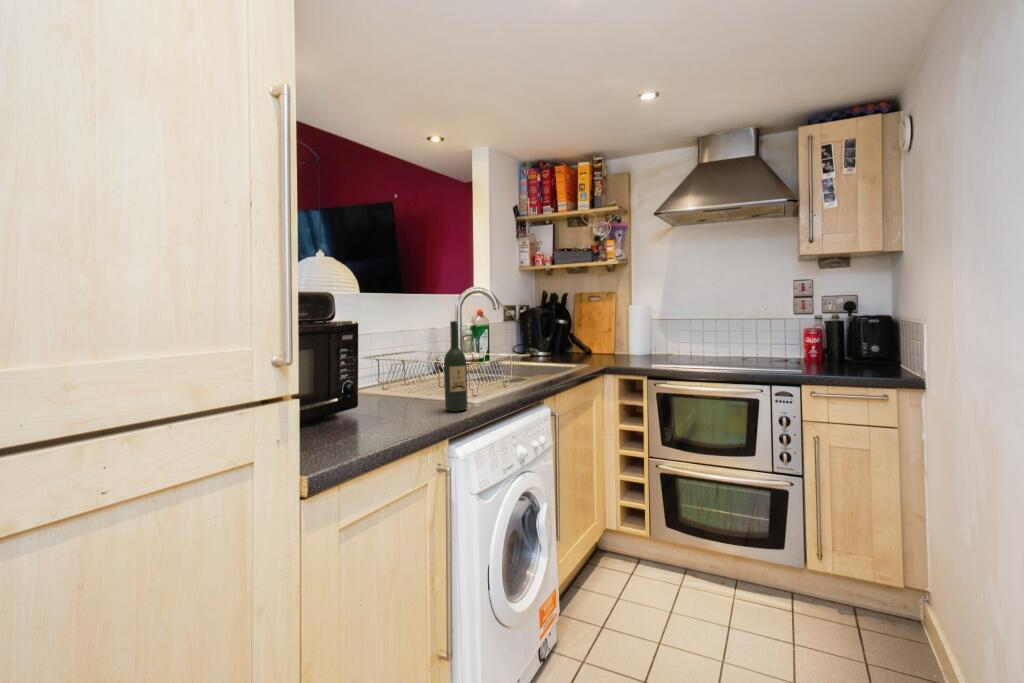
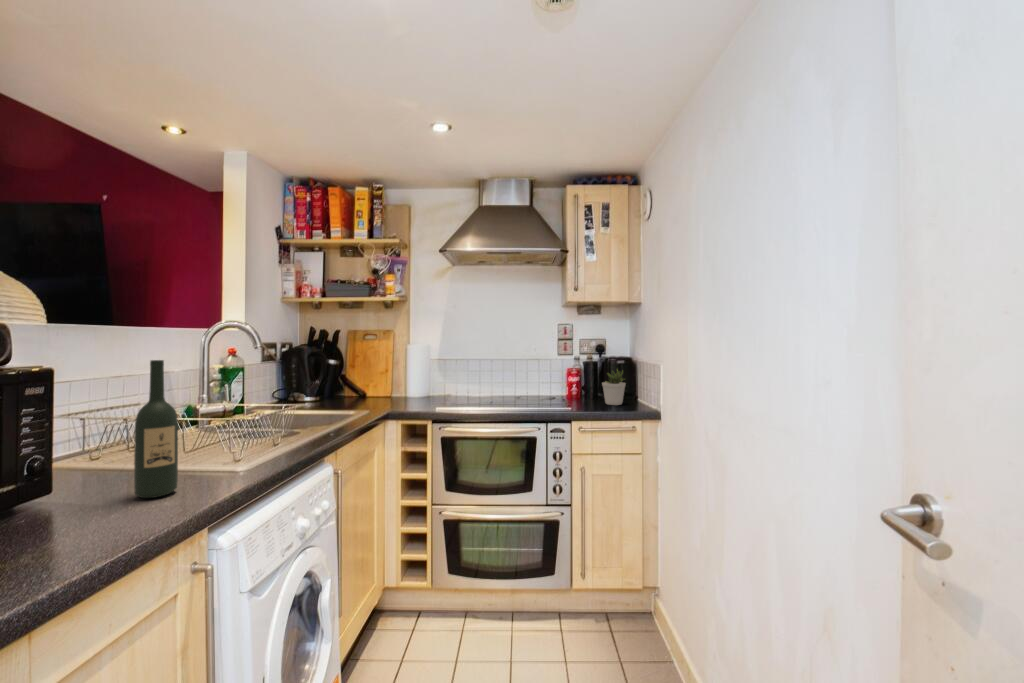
potted plant: none [847,329,882,371] -> present [602,370,625,405]

